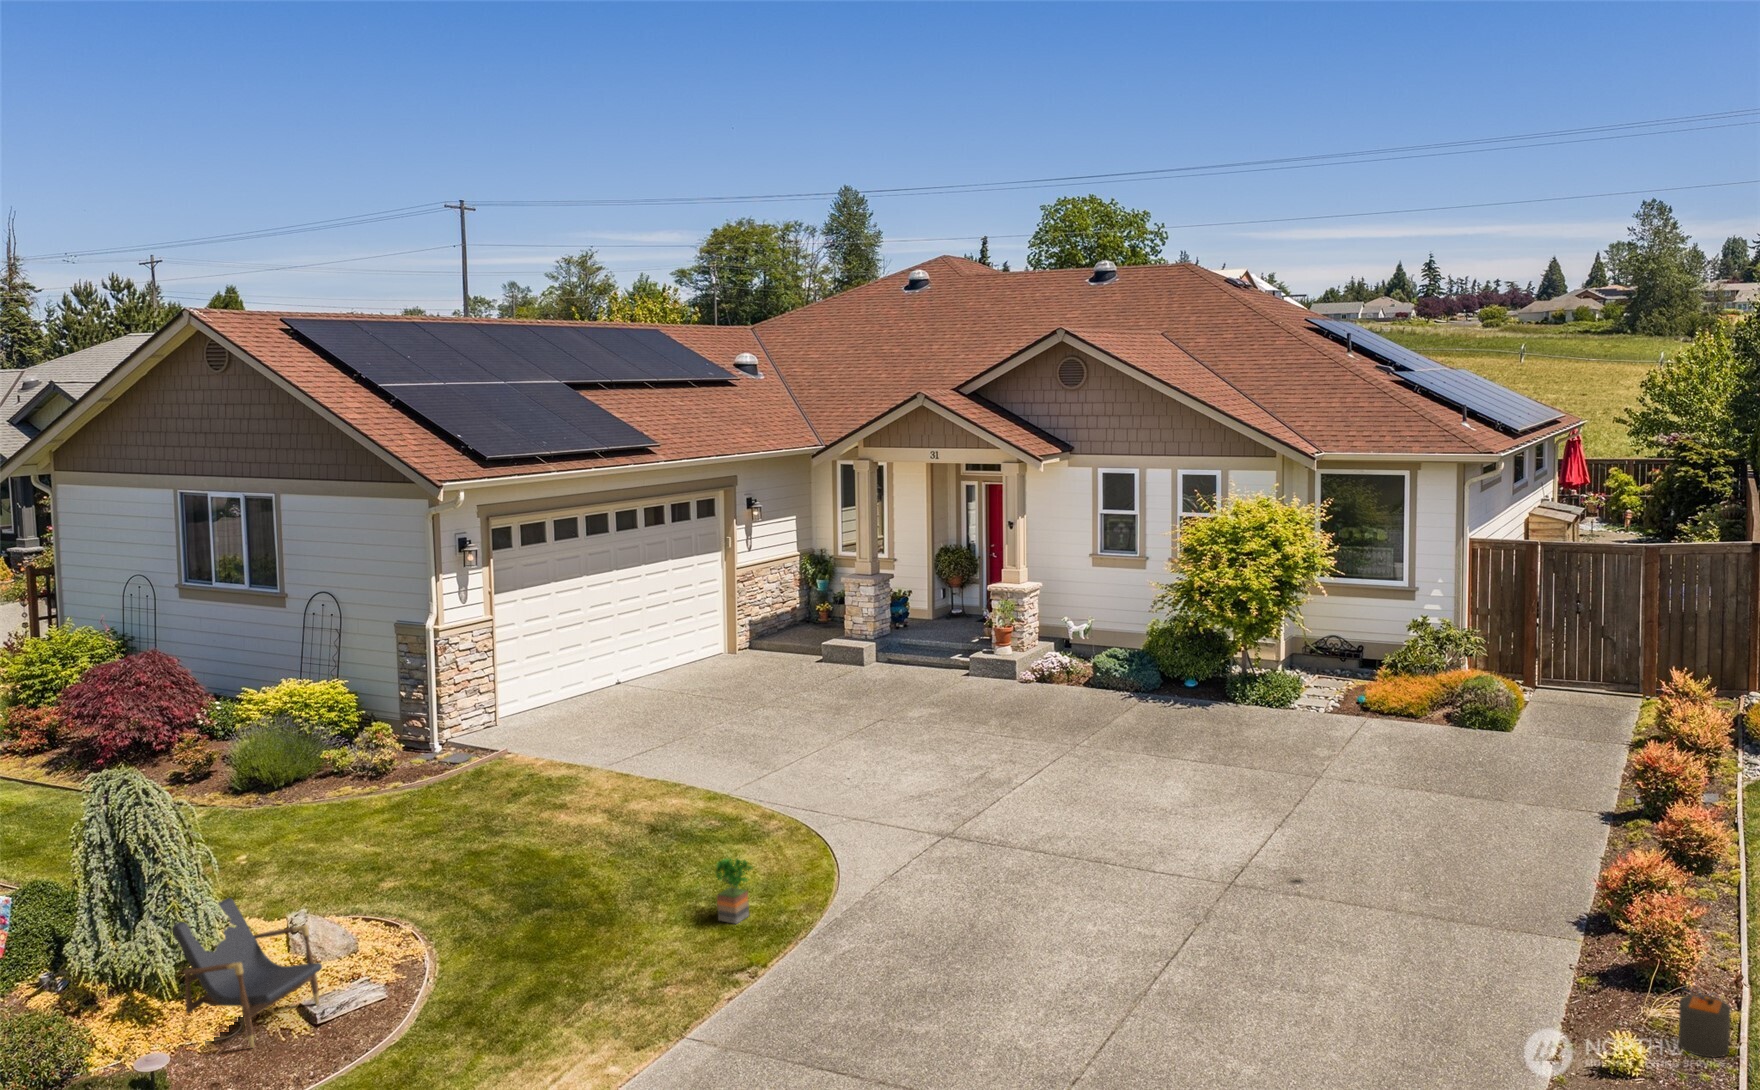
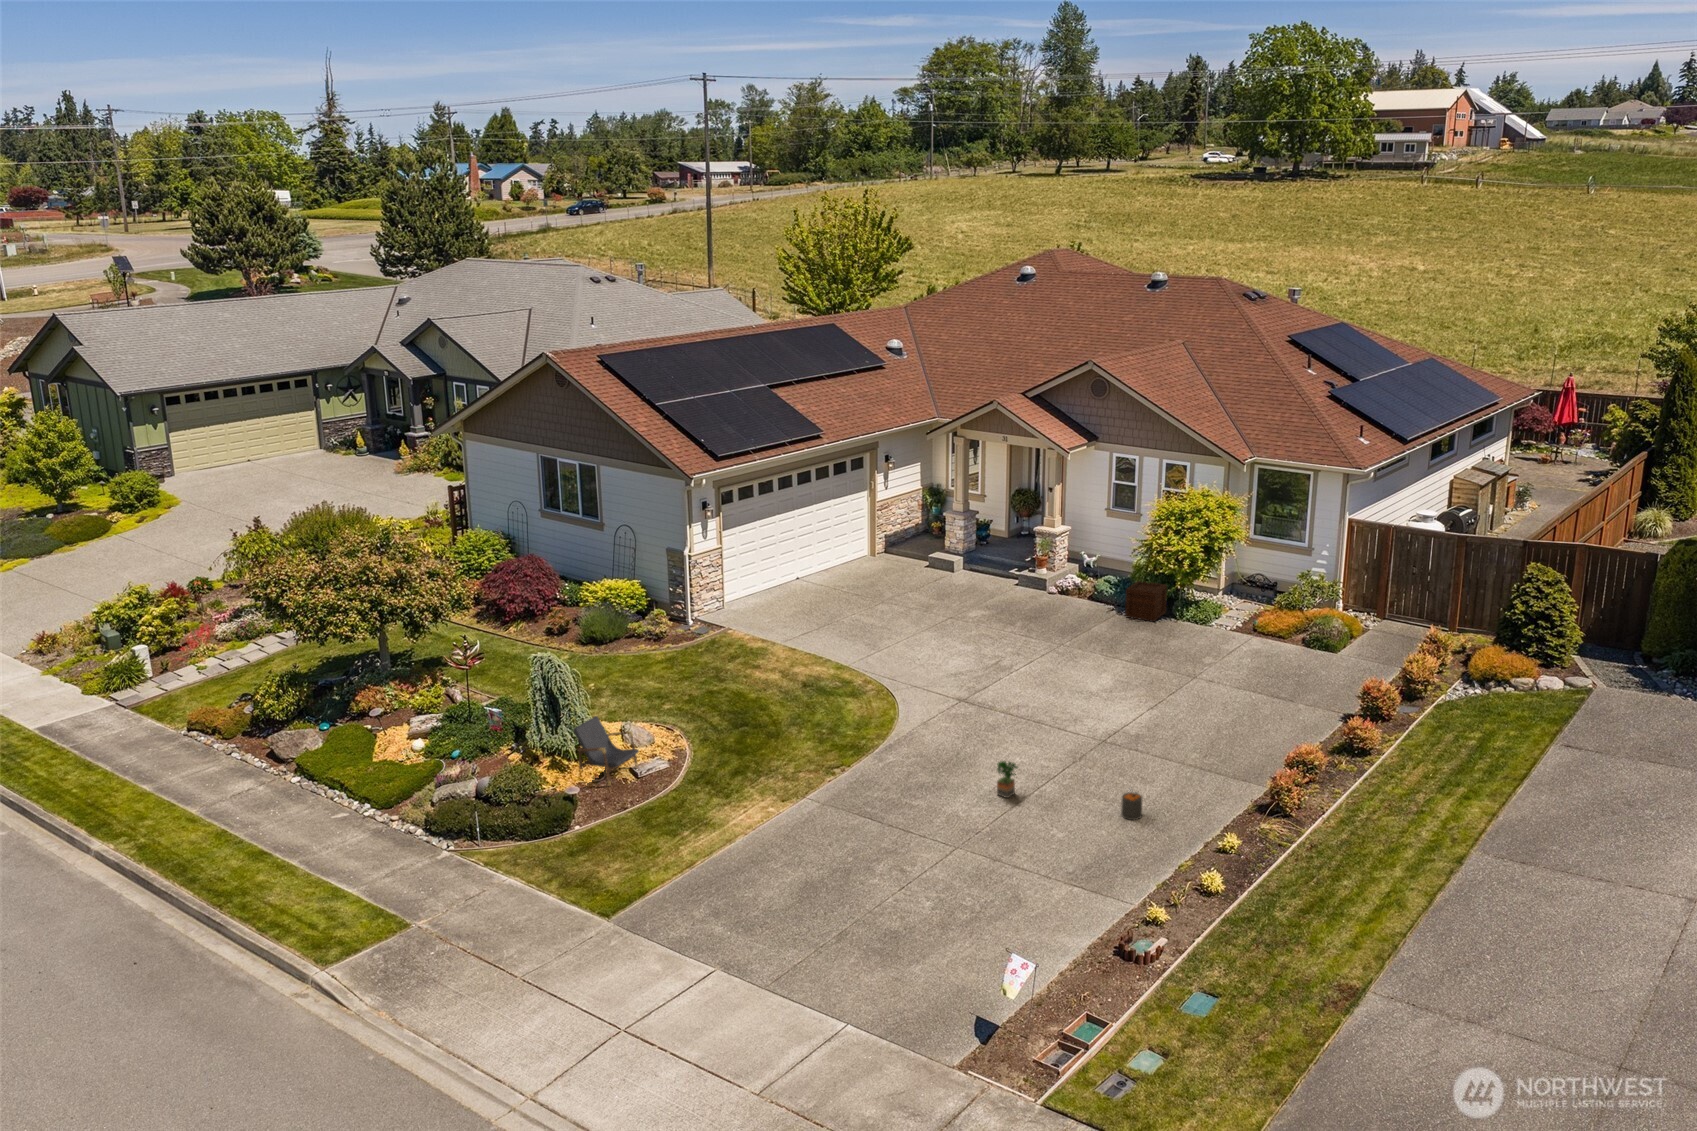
wooden crate: none [1157,647,1217,707] -> present [1125,581,1167,621]
potted tree: present [715,859,753,924] -> present [997,761,1018,798]
trash can: present [1679,983,1731,1057] -> present [1121,792,1142,820]

